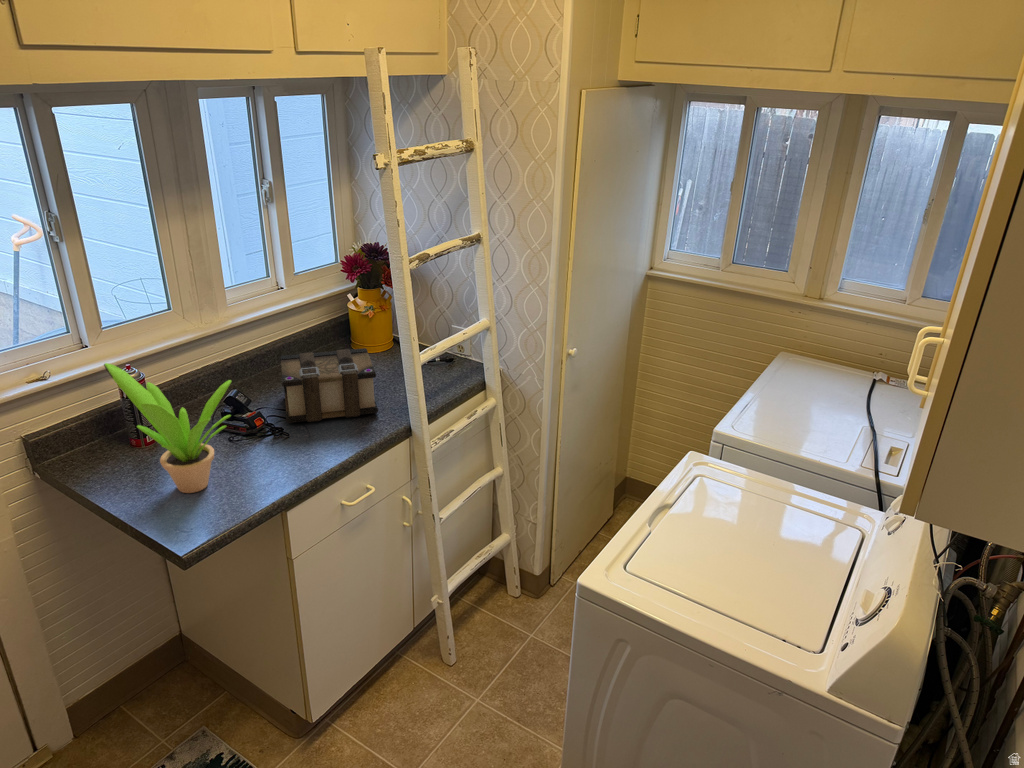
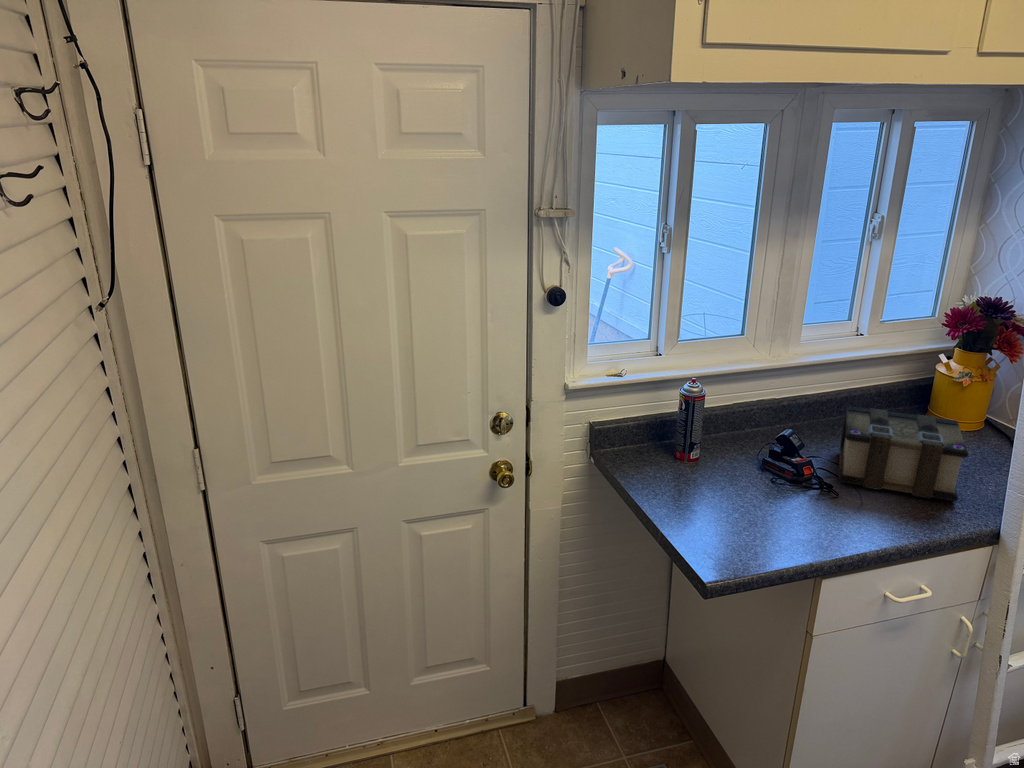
potted plant: present [104,363,231,493] -> none [680,371,797,523]

